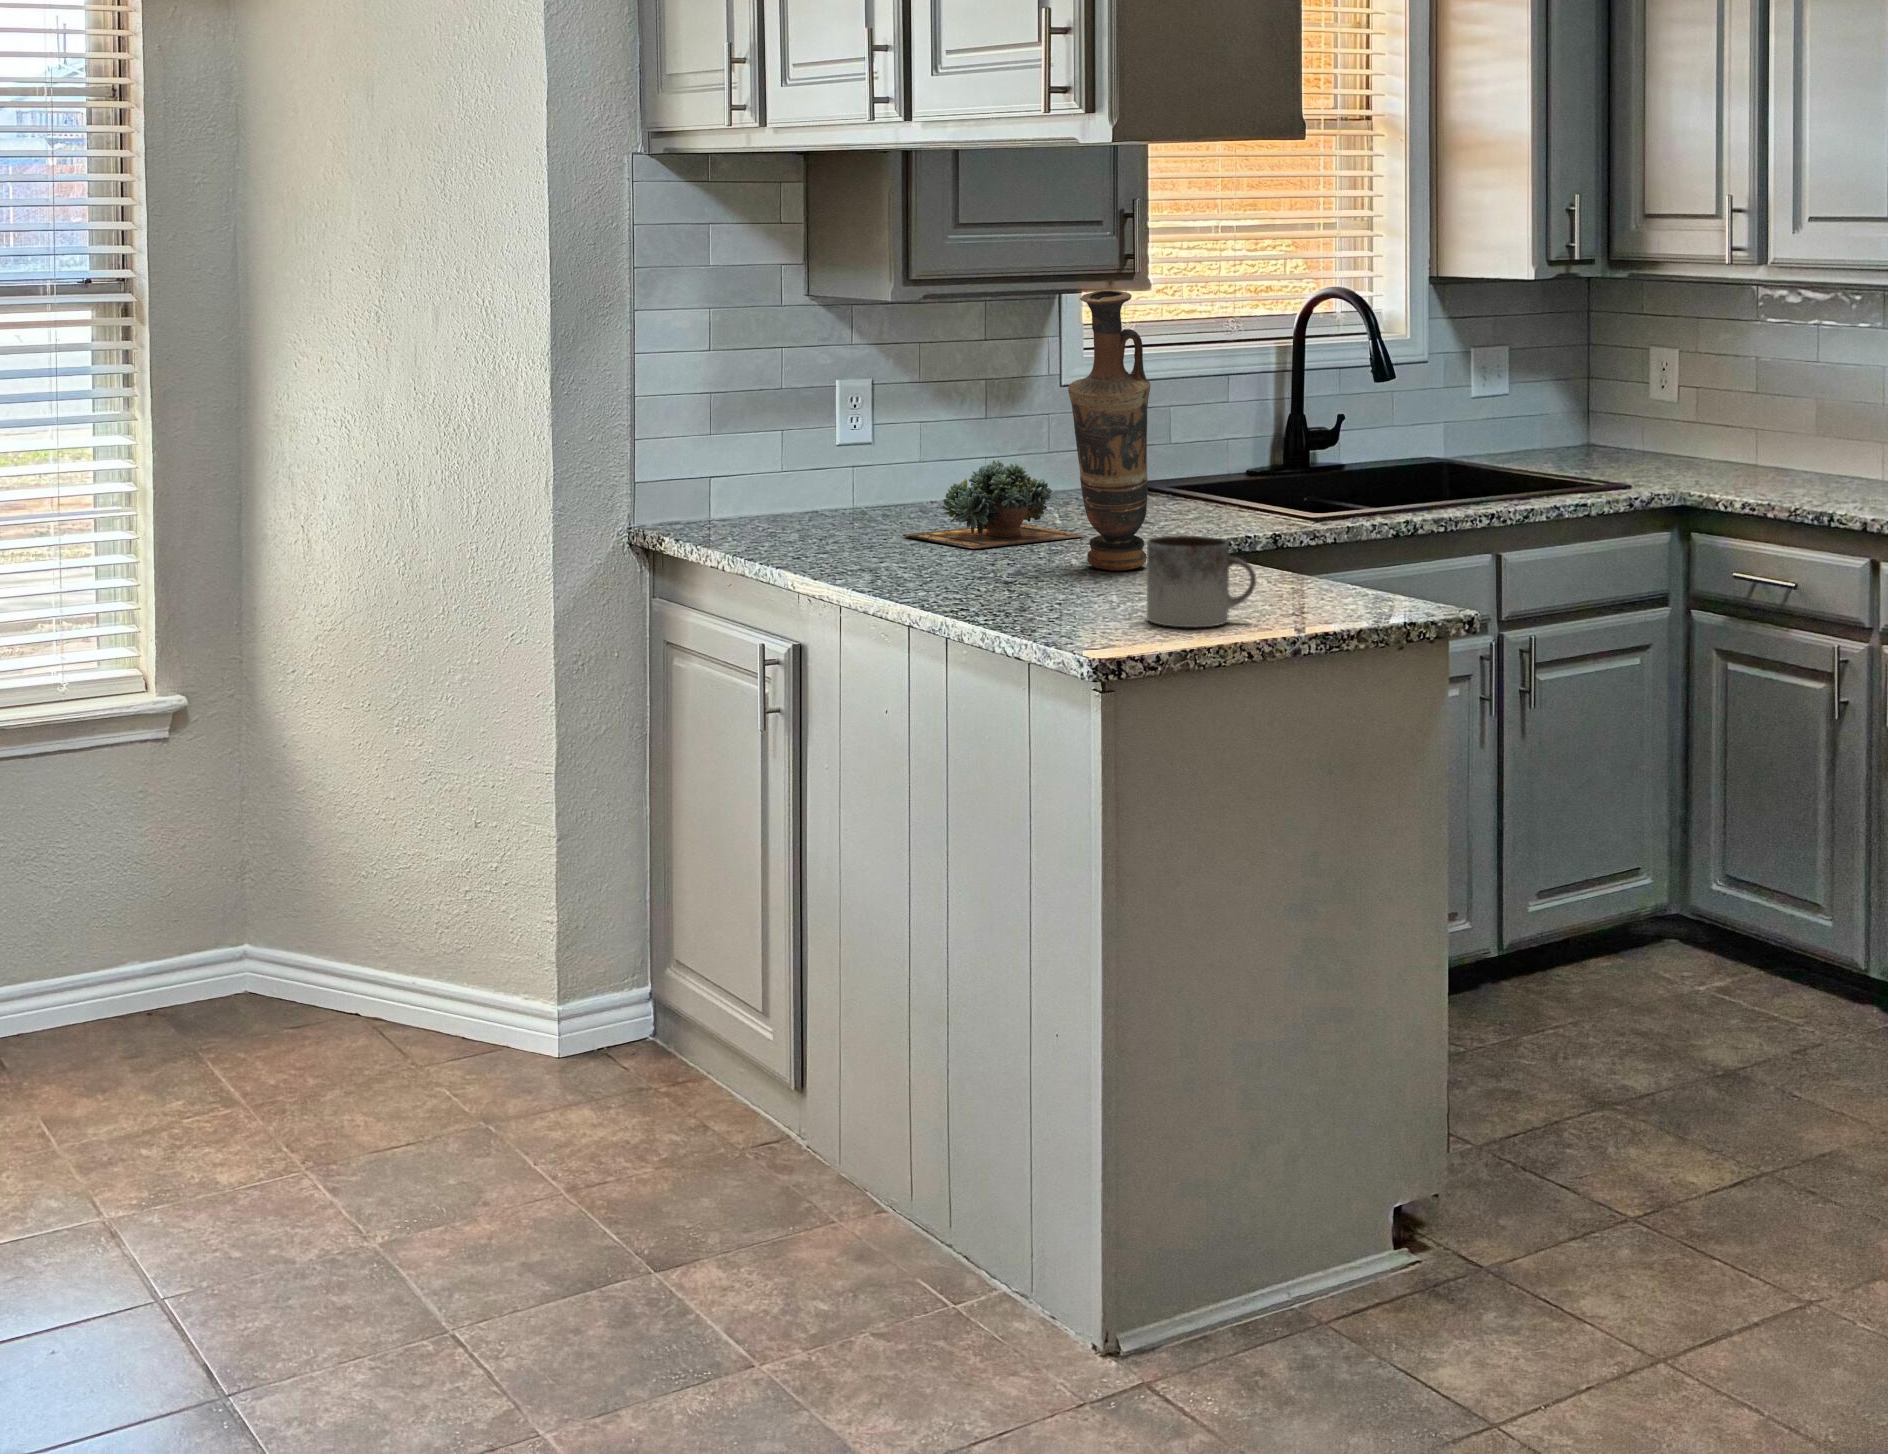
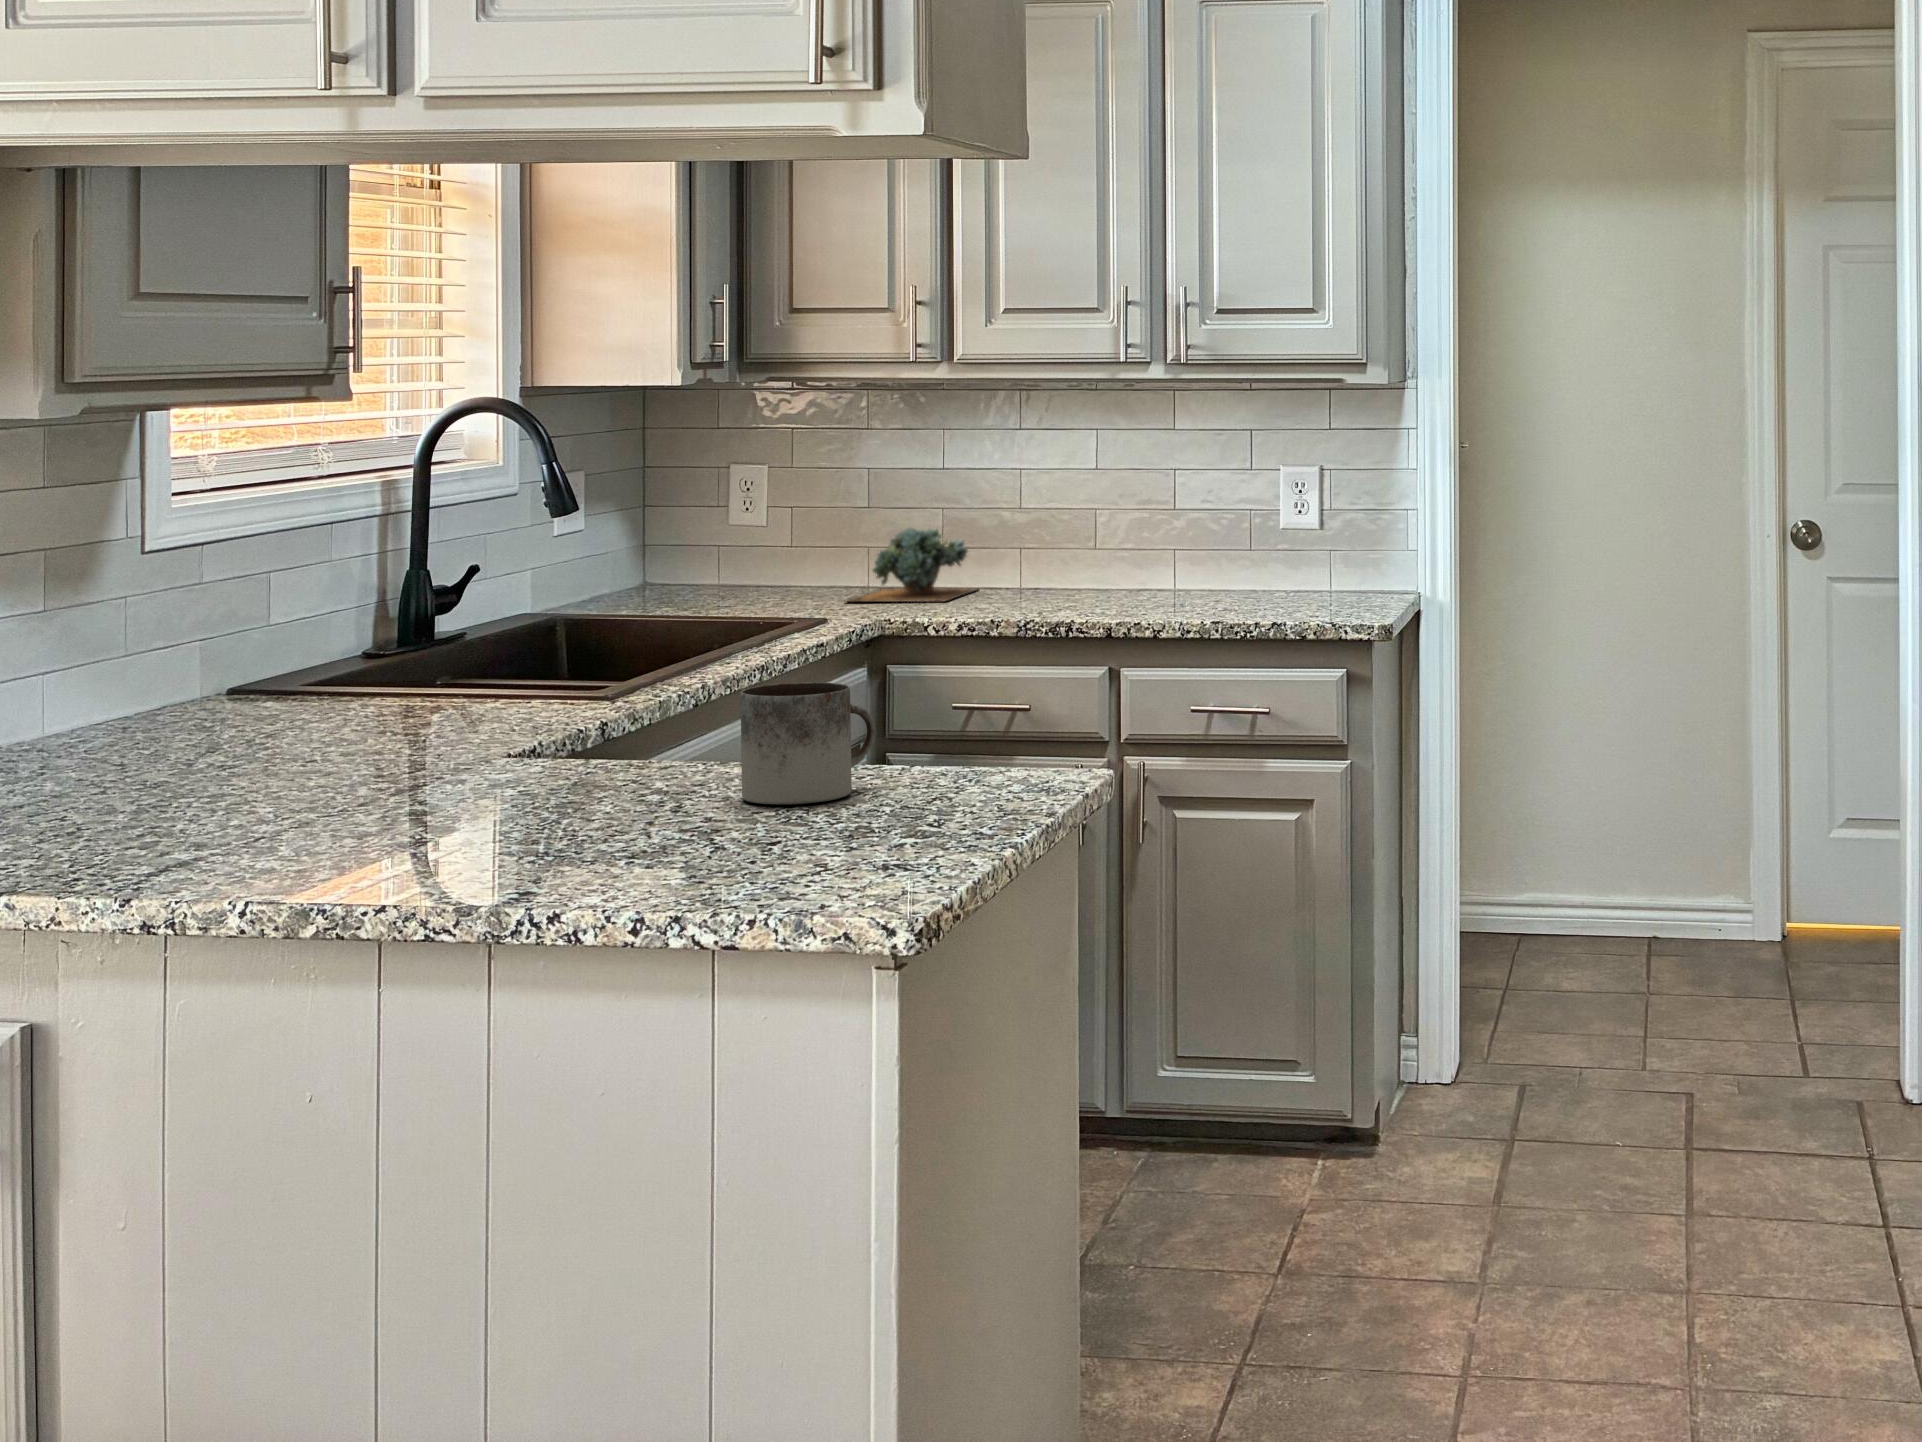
vase: present [1068,290,1150,570] -> none [458,376,576,762]
succulent plant: present [903,460,1084,549] -> present [847,527,978,602]

